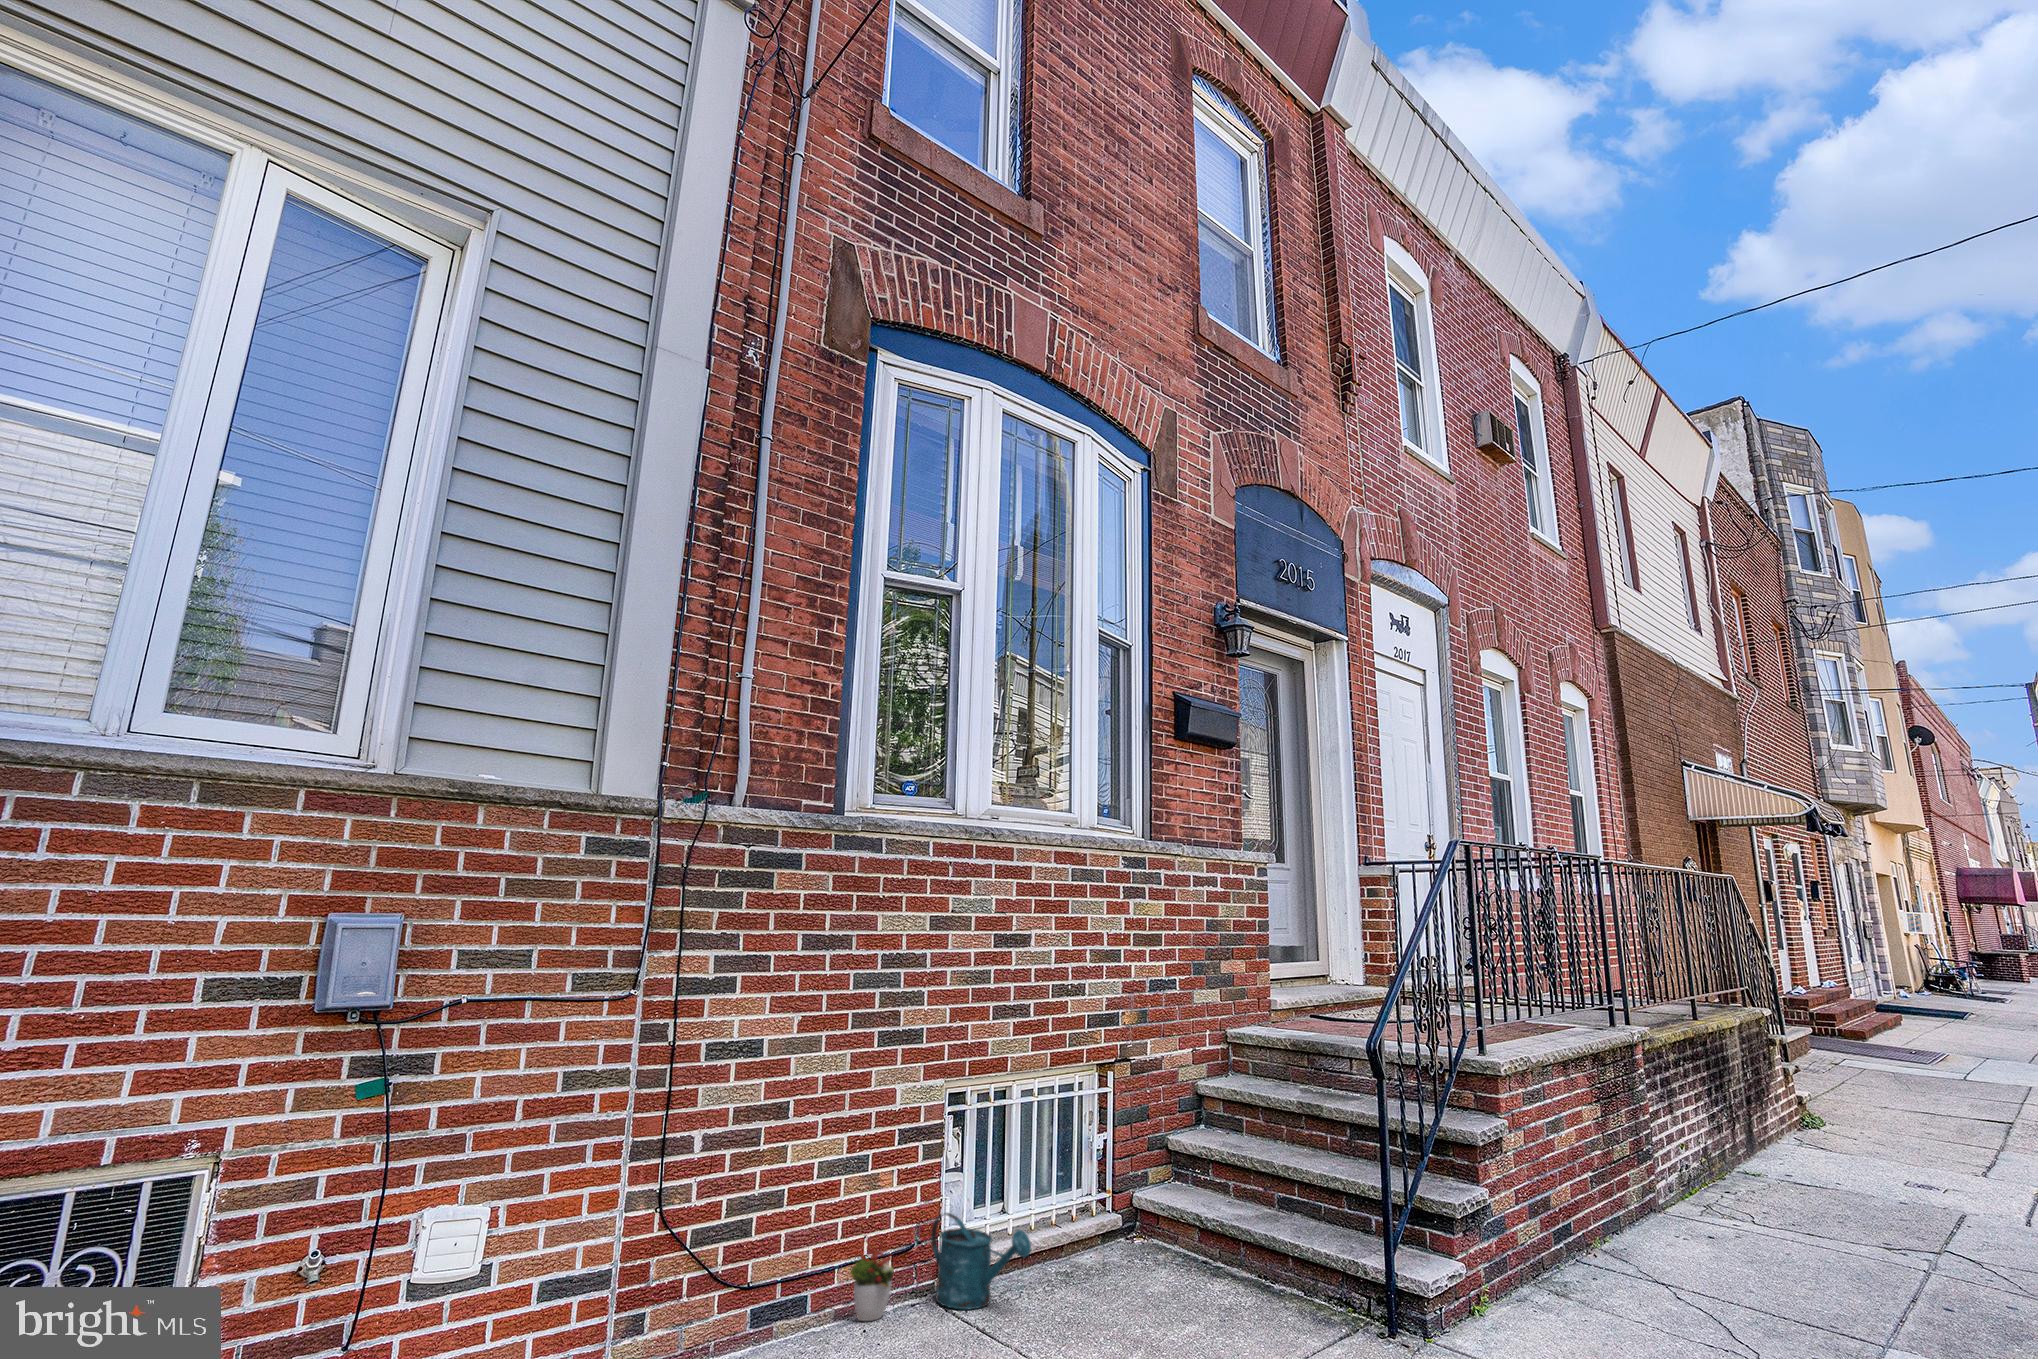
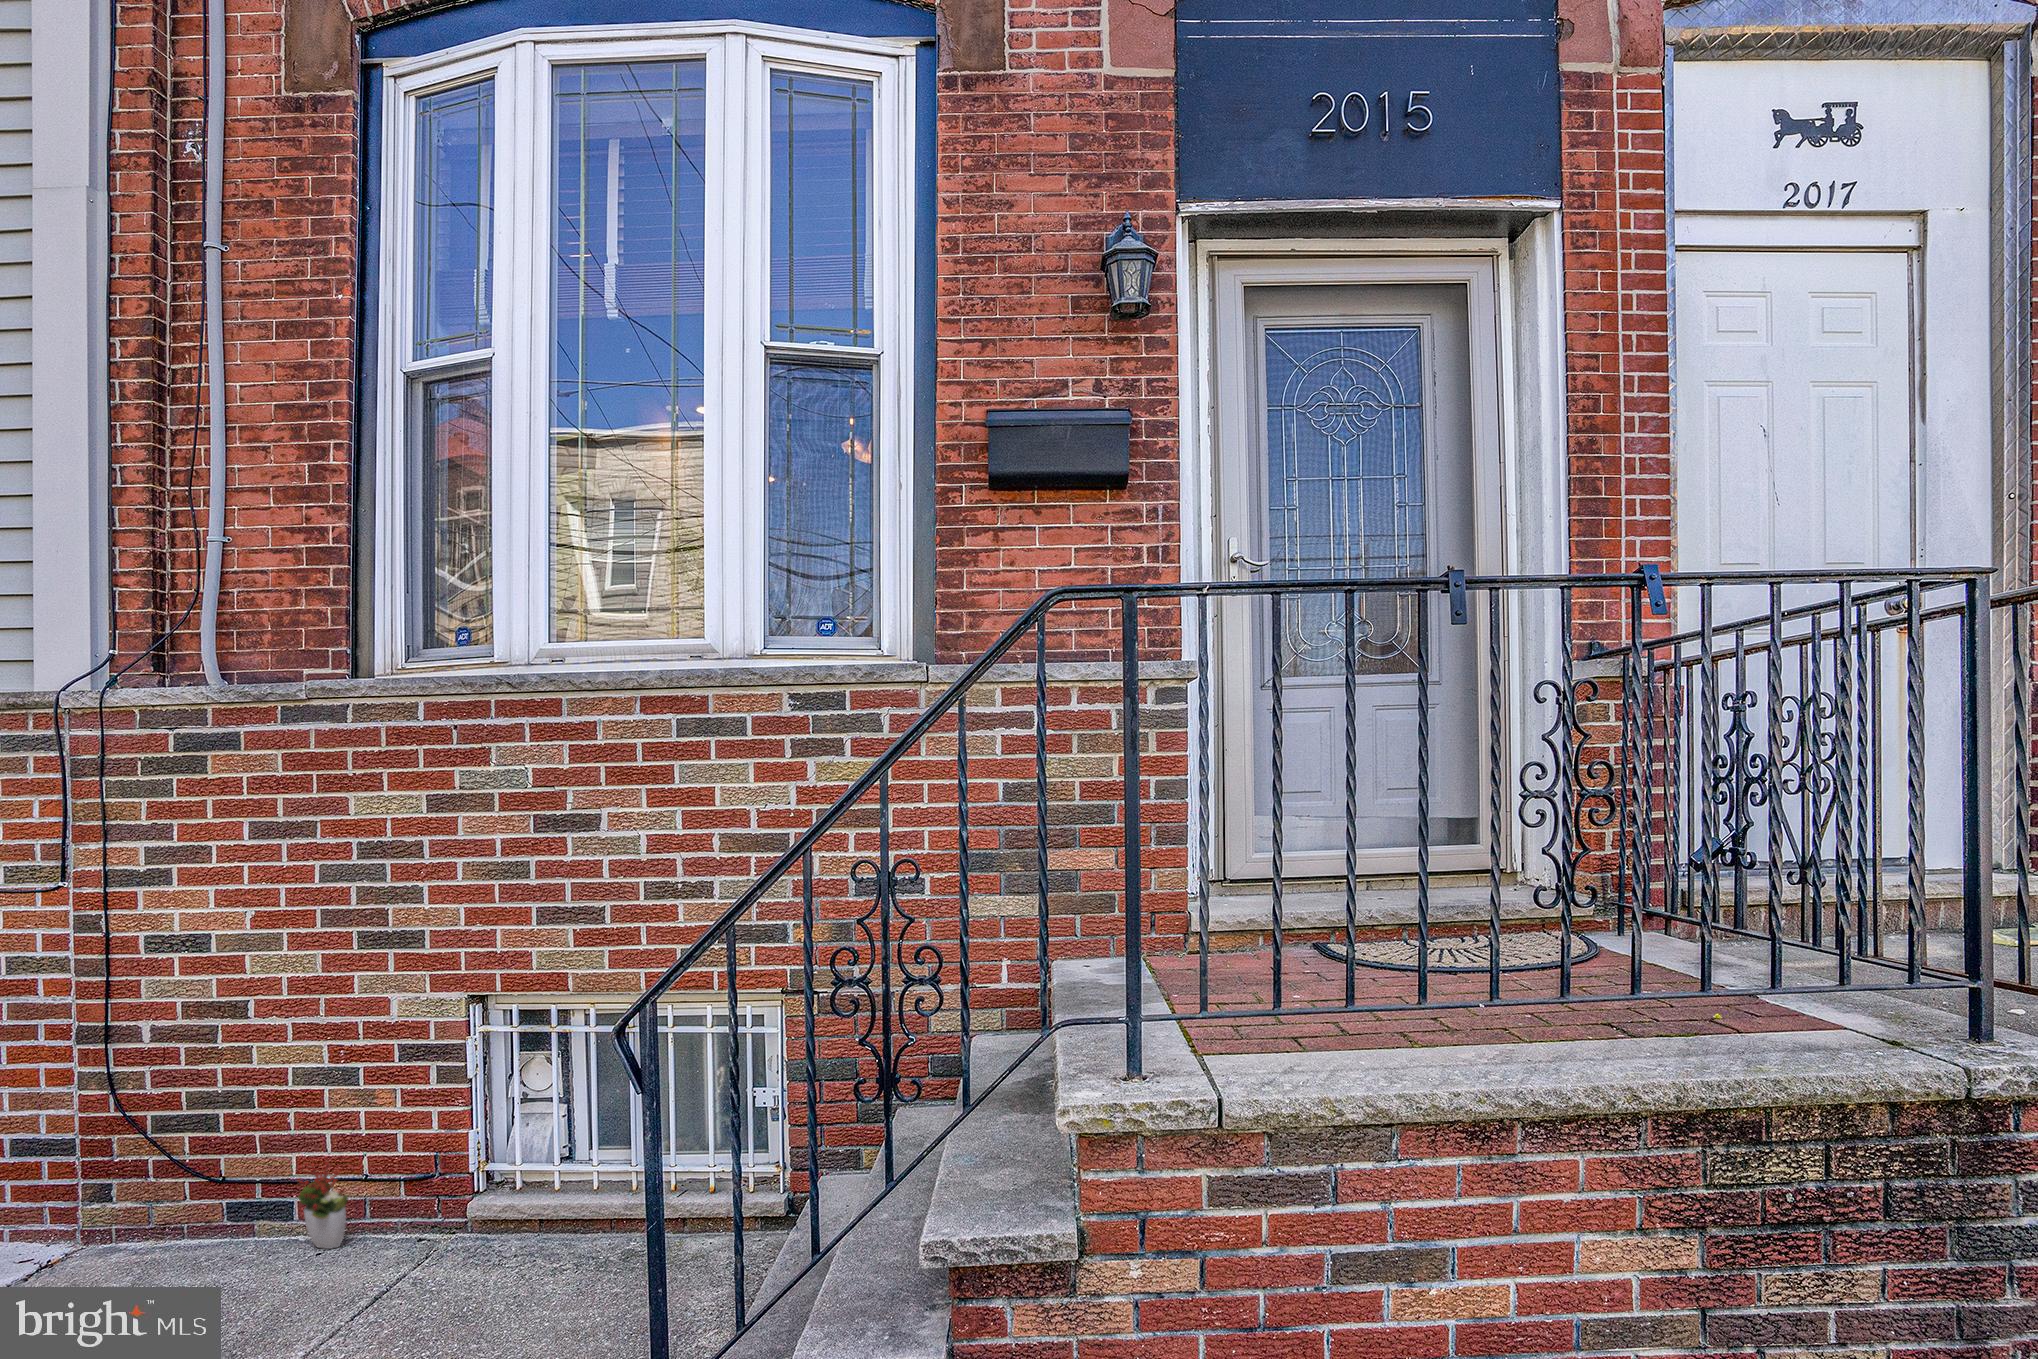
watering can: present [931,1213,1031,1309] -> none [371,1152,460,1270]

